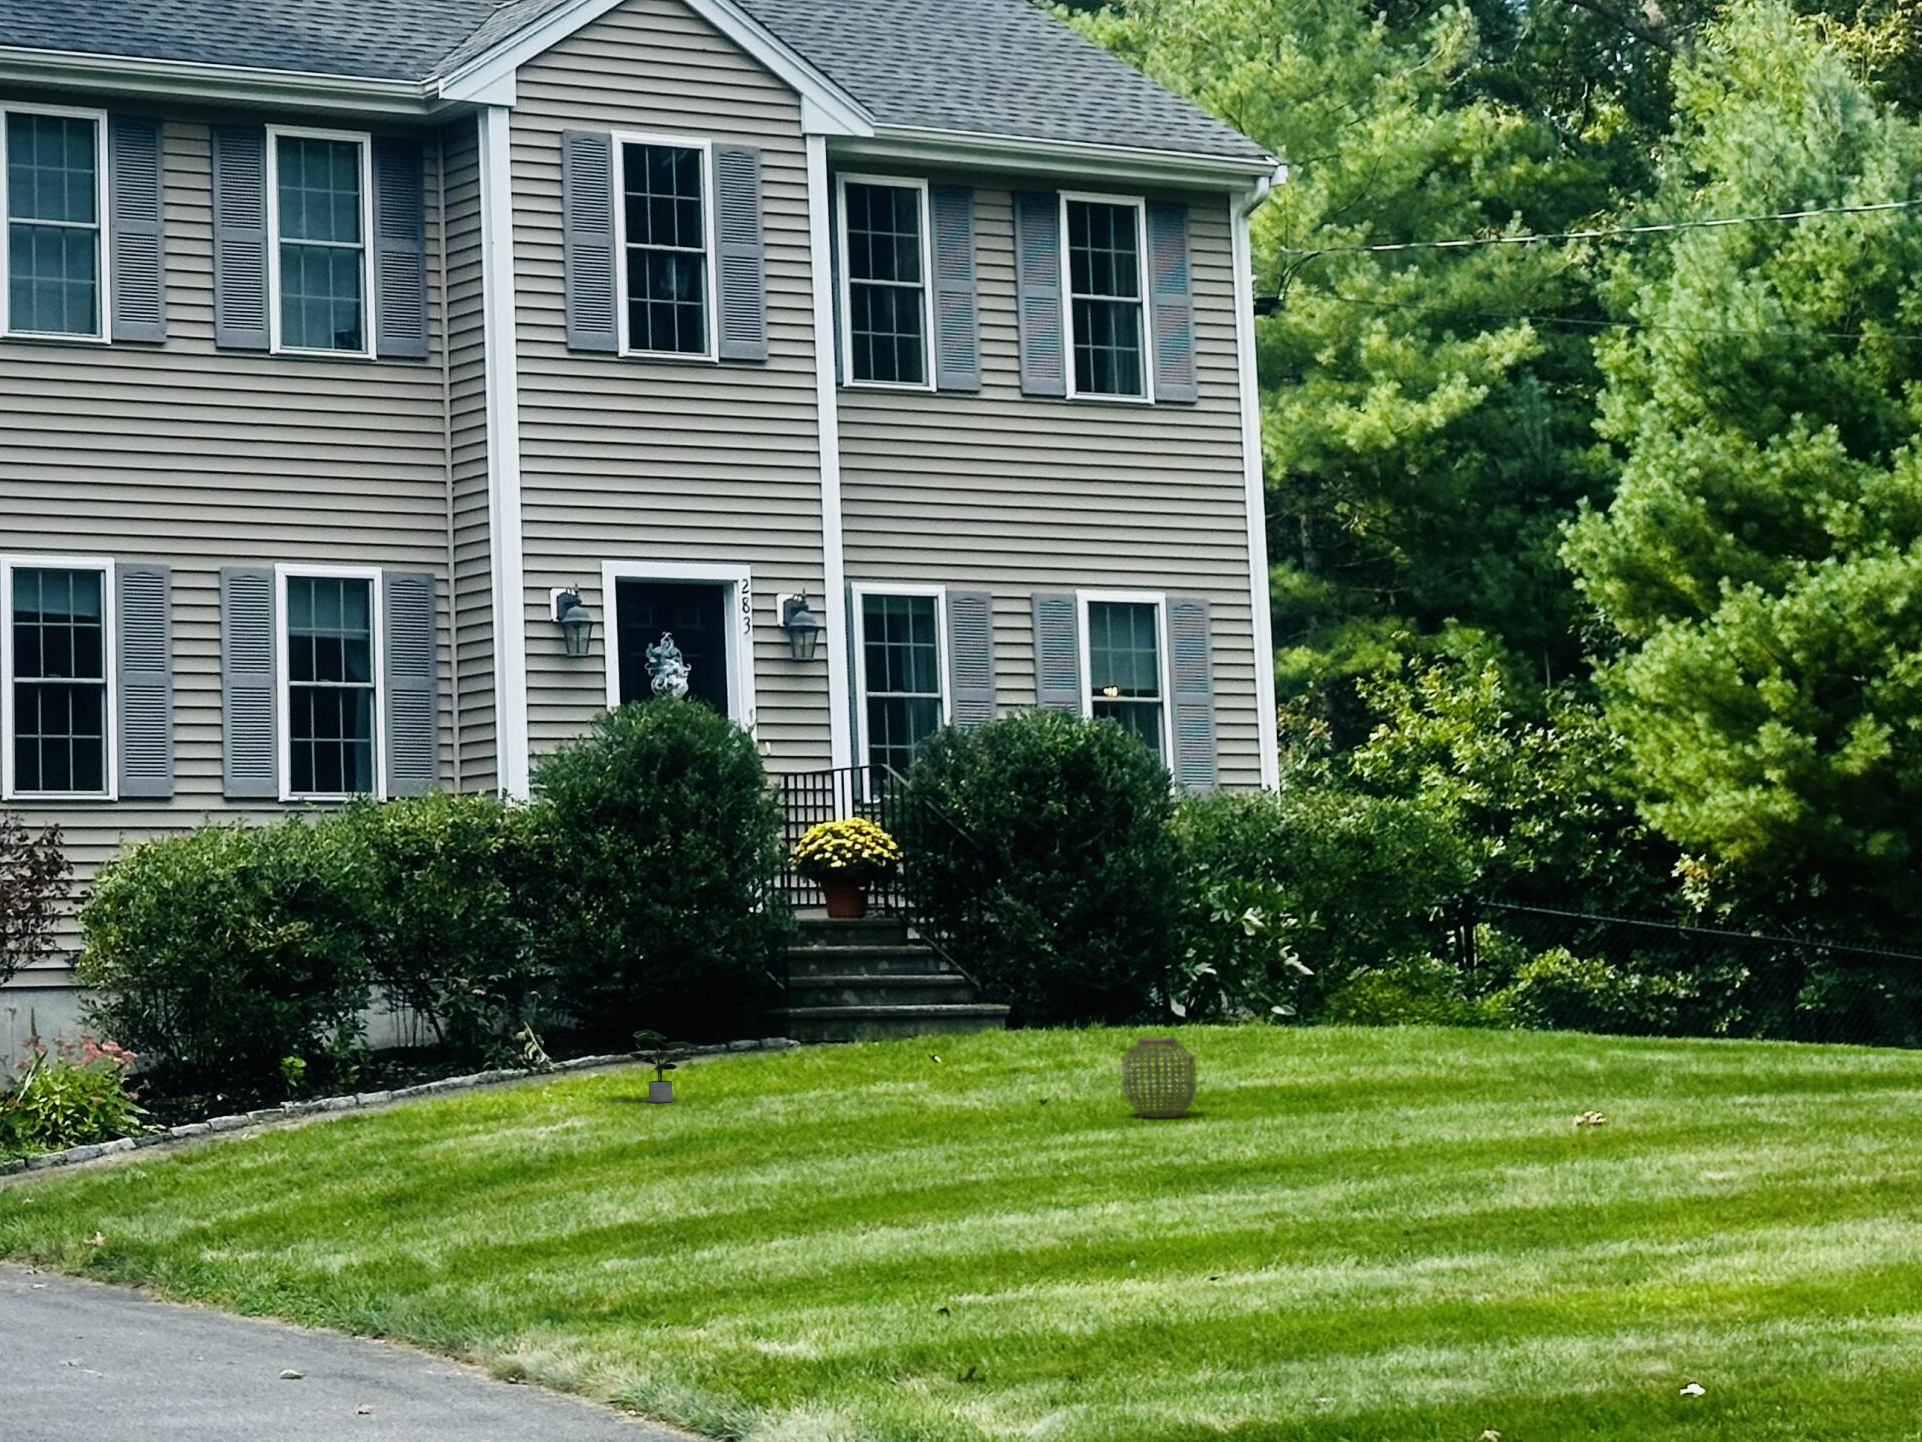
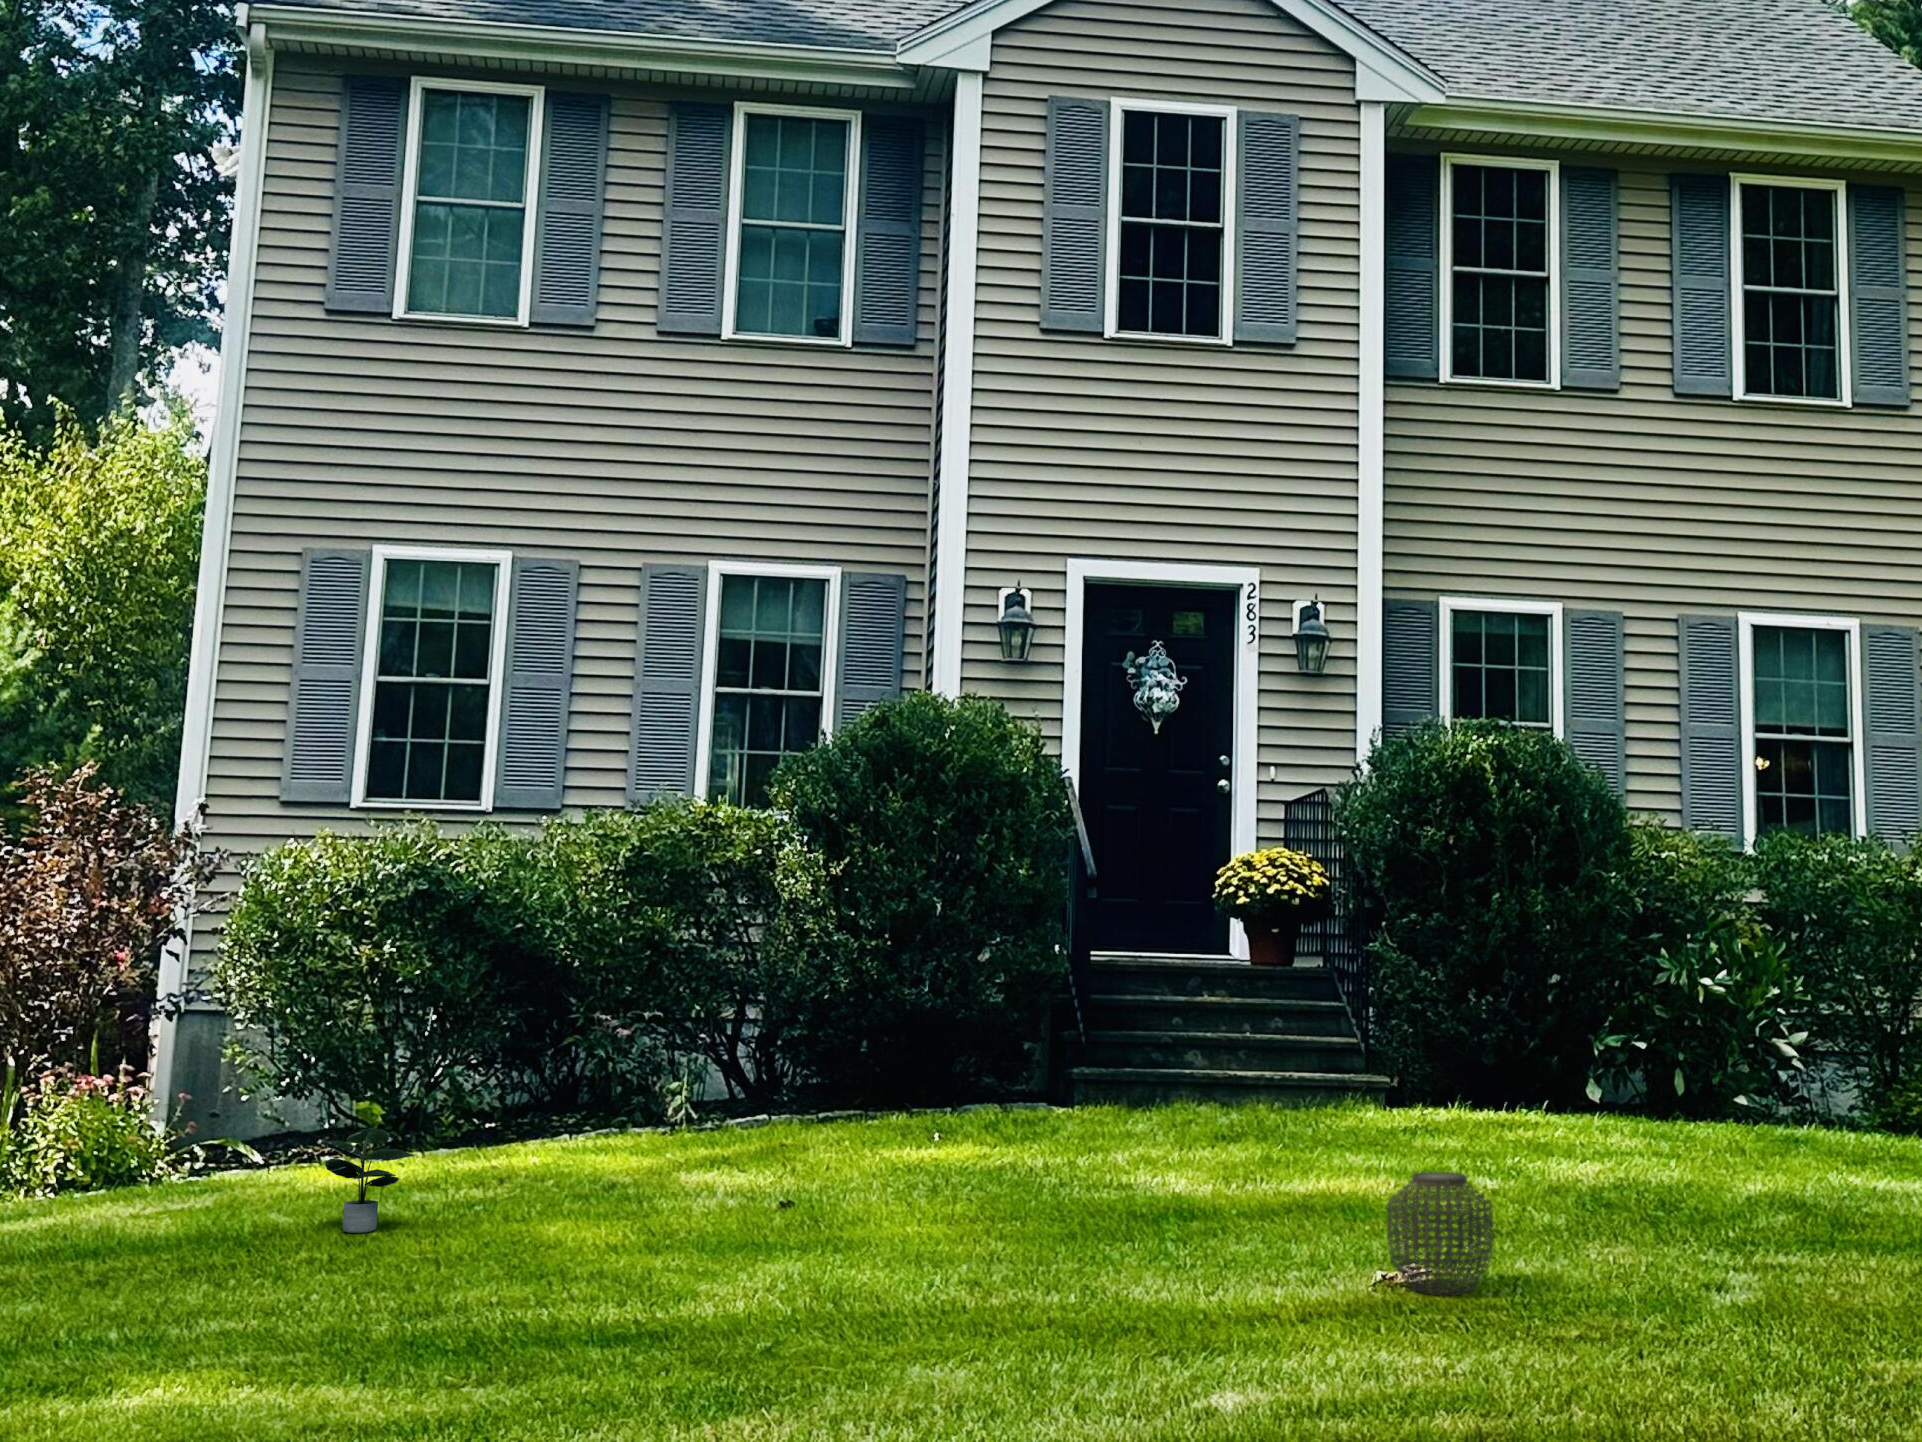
woven basket: present [1121,1037,1196,1117] -> present [1387,1172,1494,1295]

